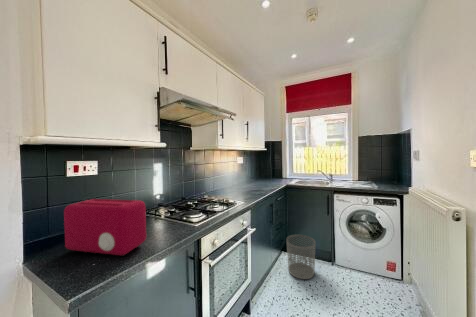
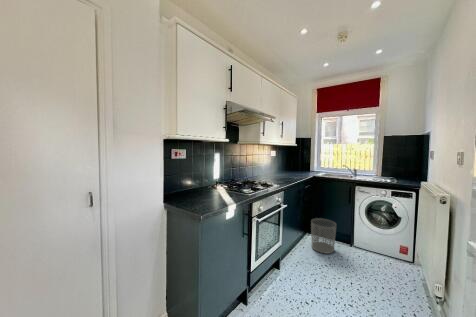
toaster: present [64,199,146,256] -> none [181,172,224,204]

